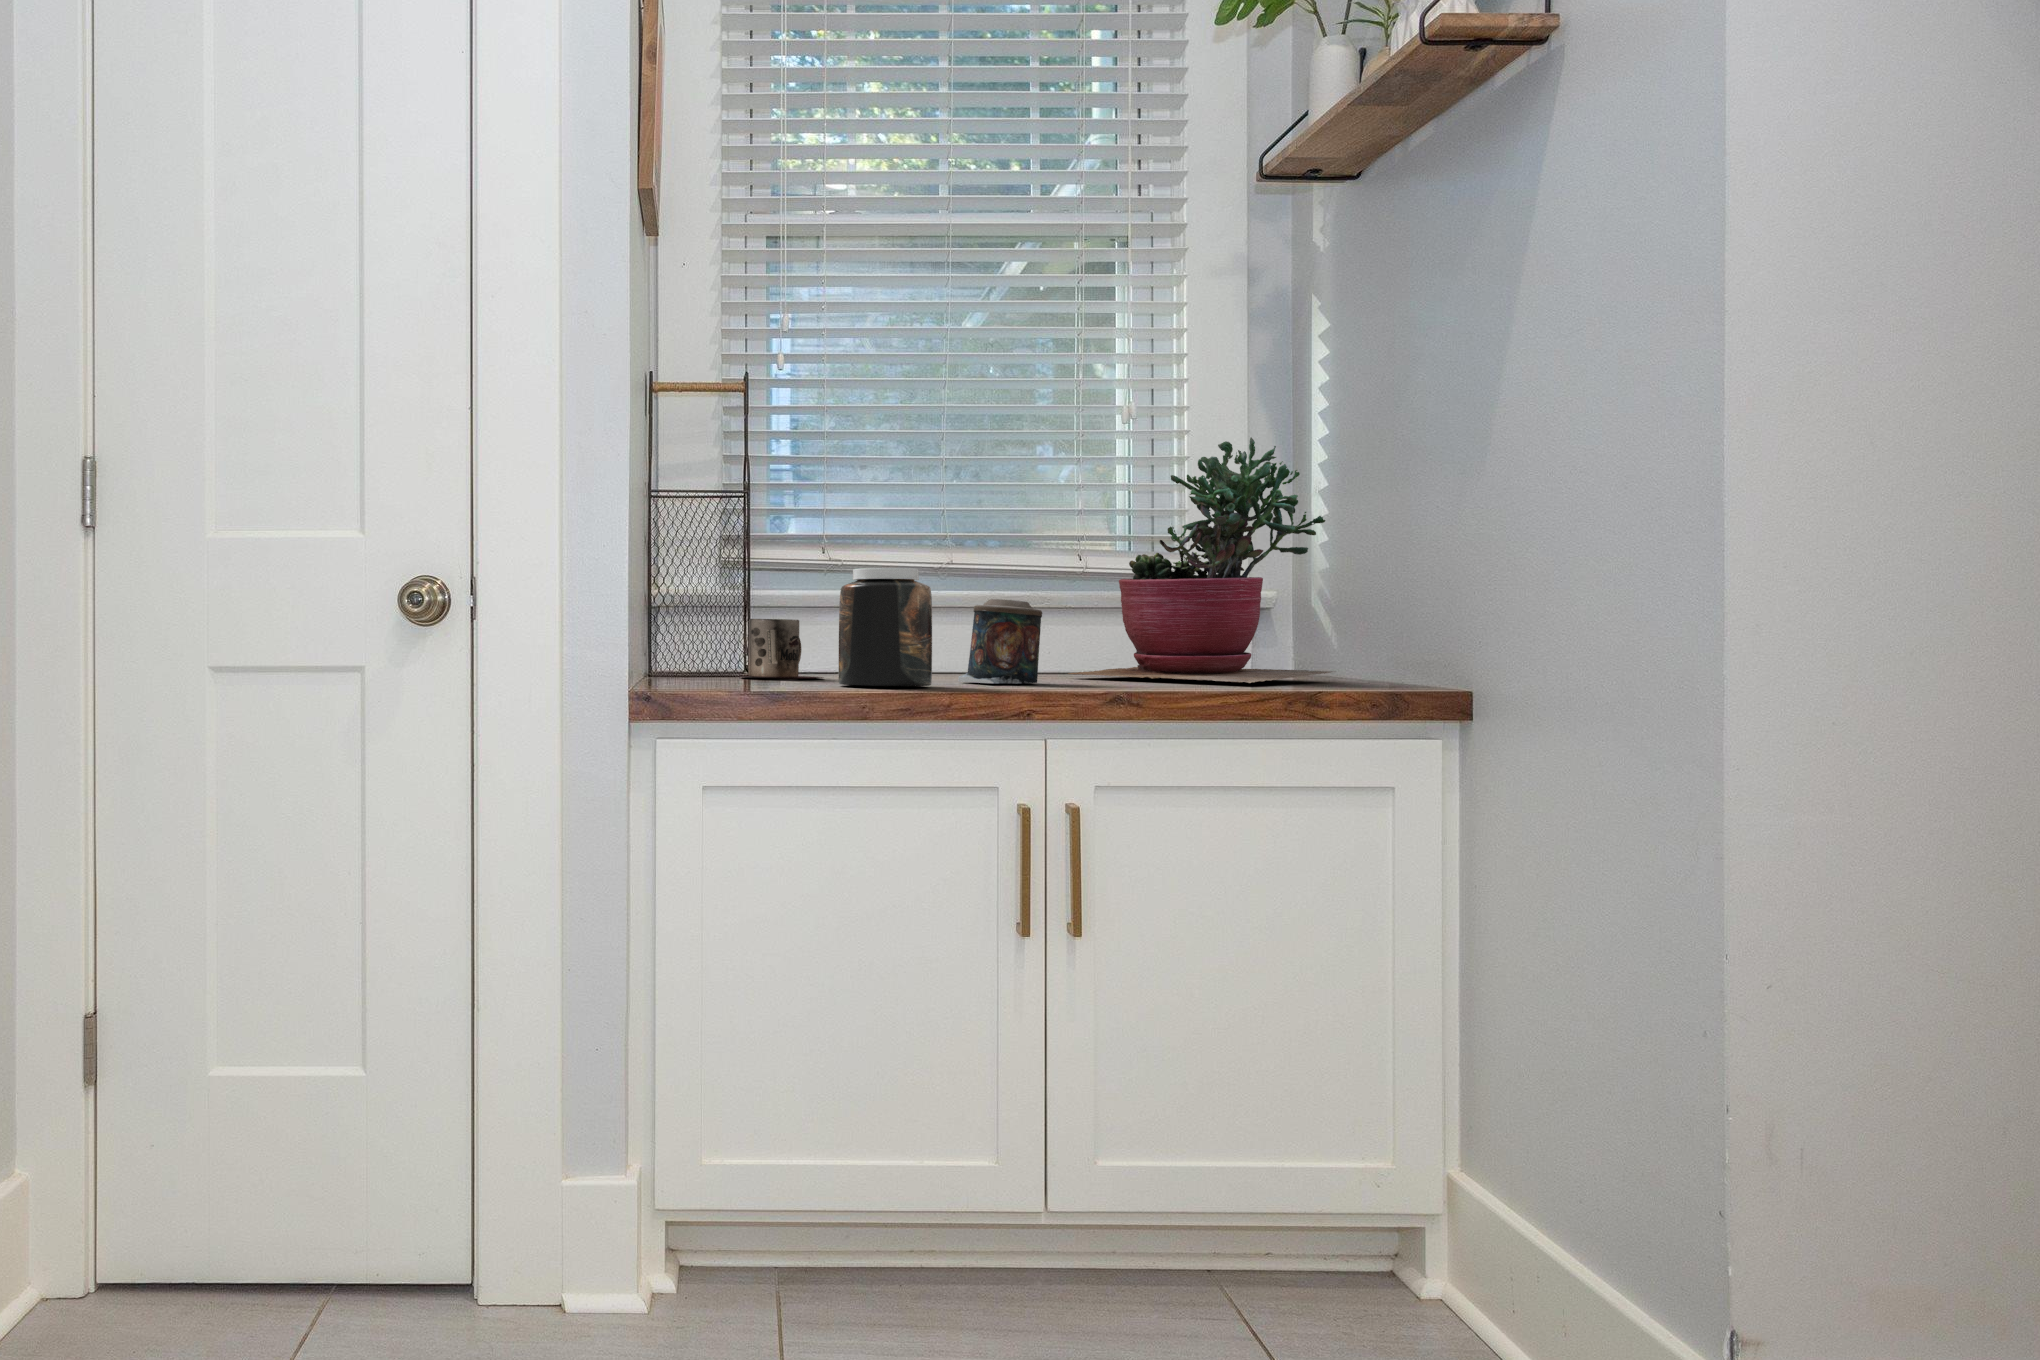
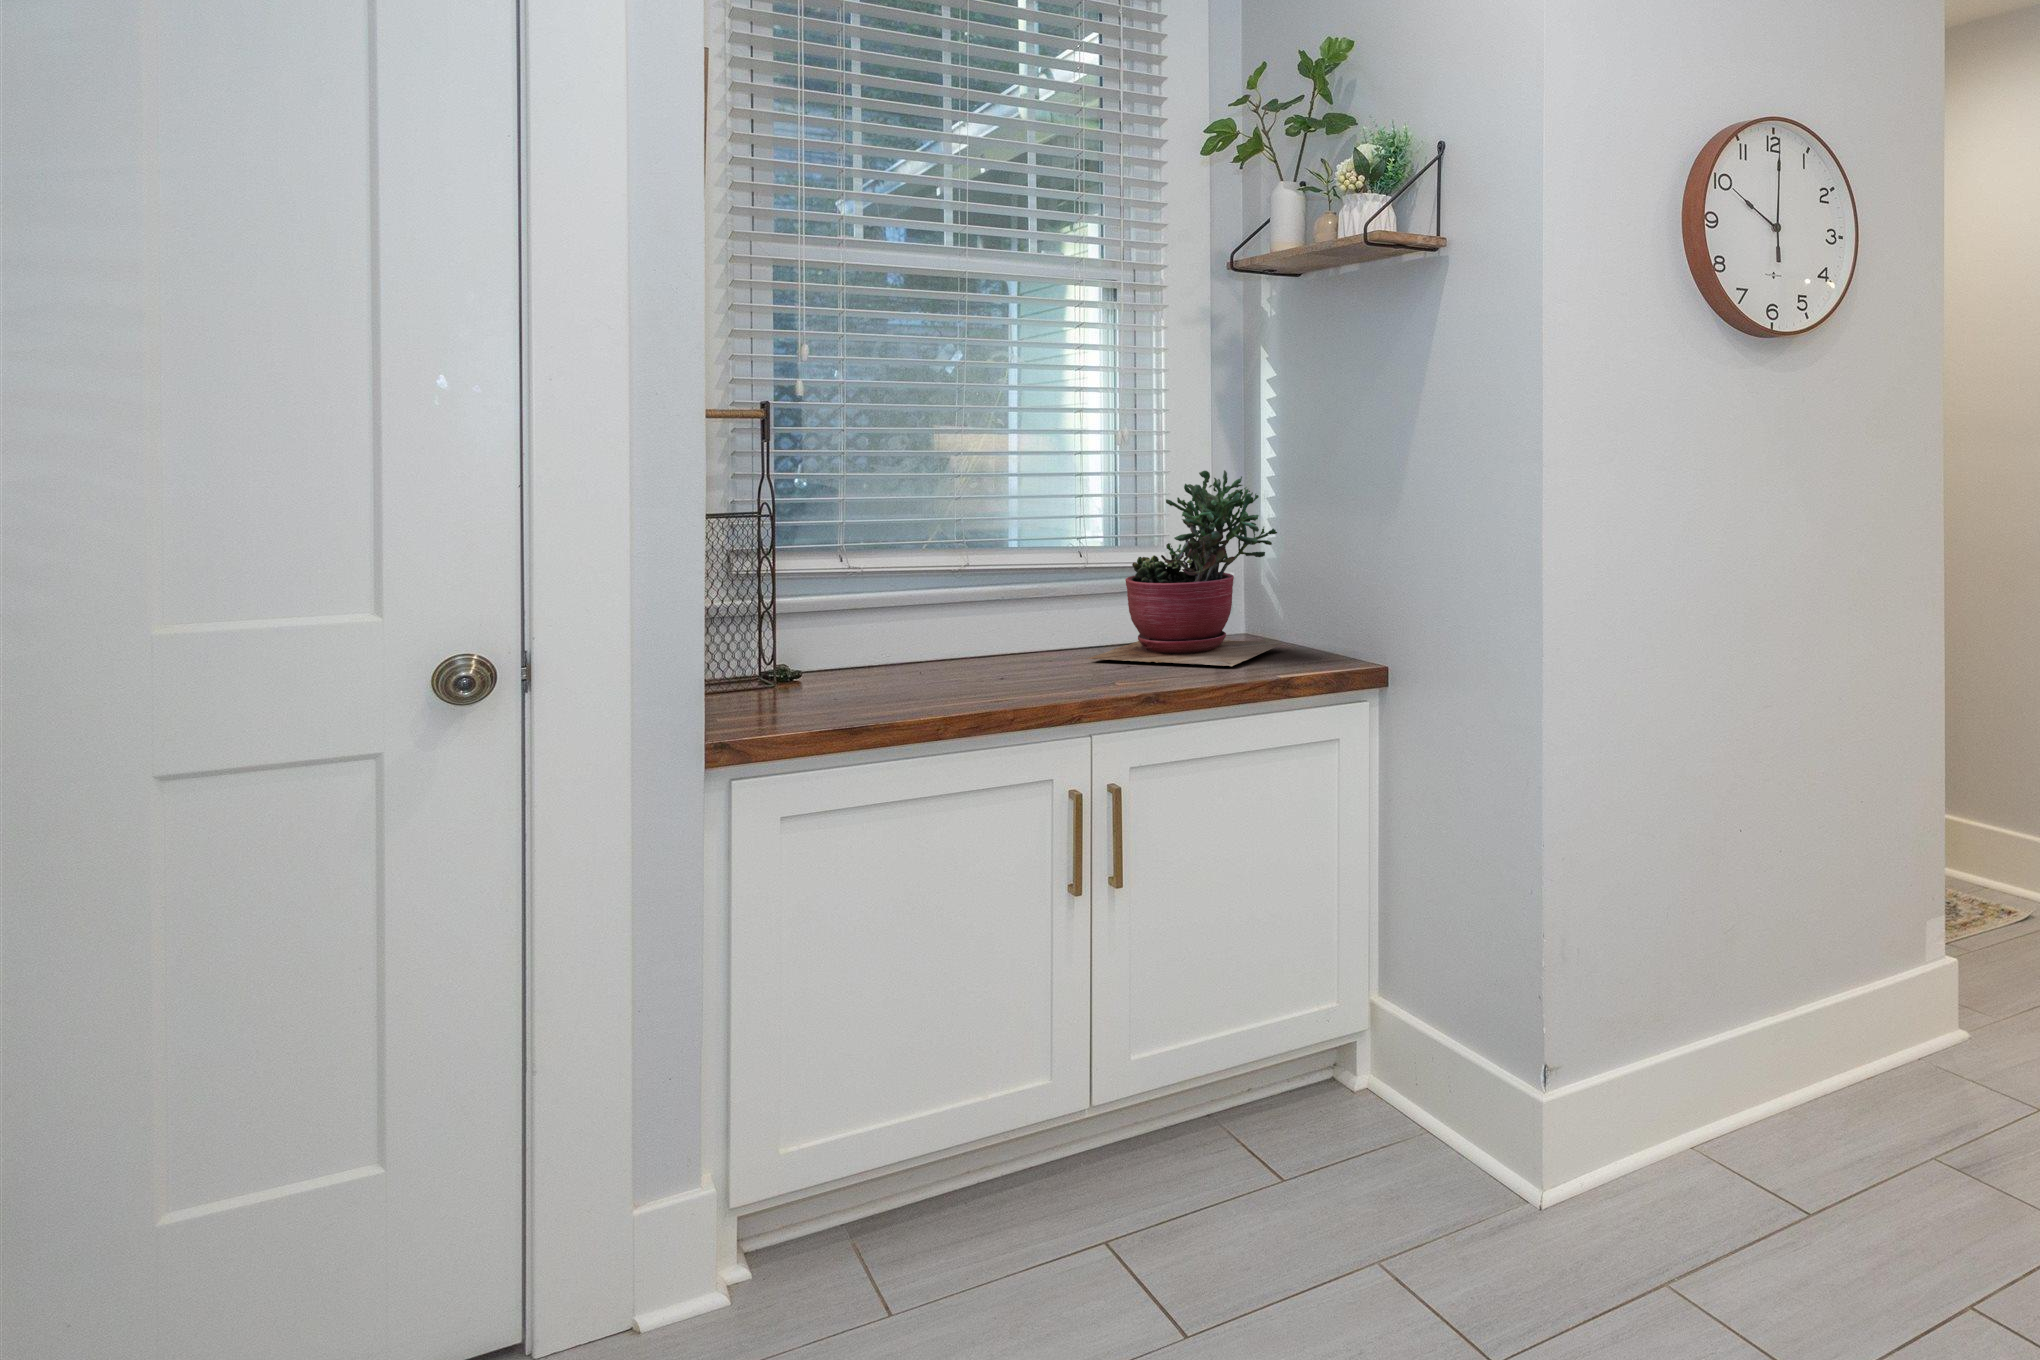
jar: present [839,568,932,686] -> none [911,603,993,707]
candle: present [958,599,1042,684] -> none [1007,614,1076,688]
mug: present [741,619,823,678] -> none [804,637,885,694]

